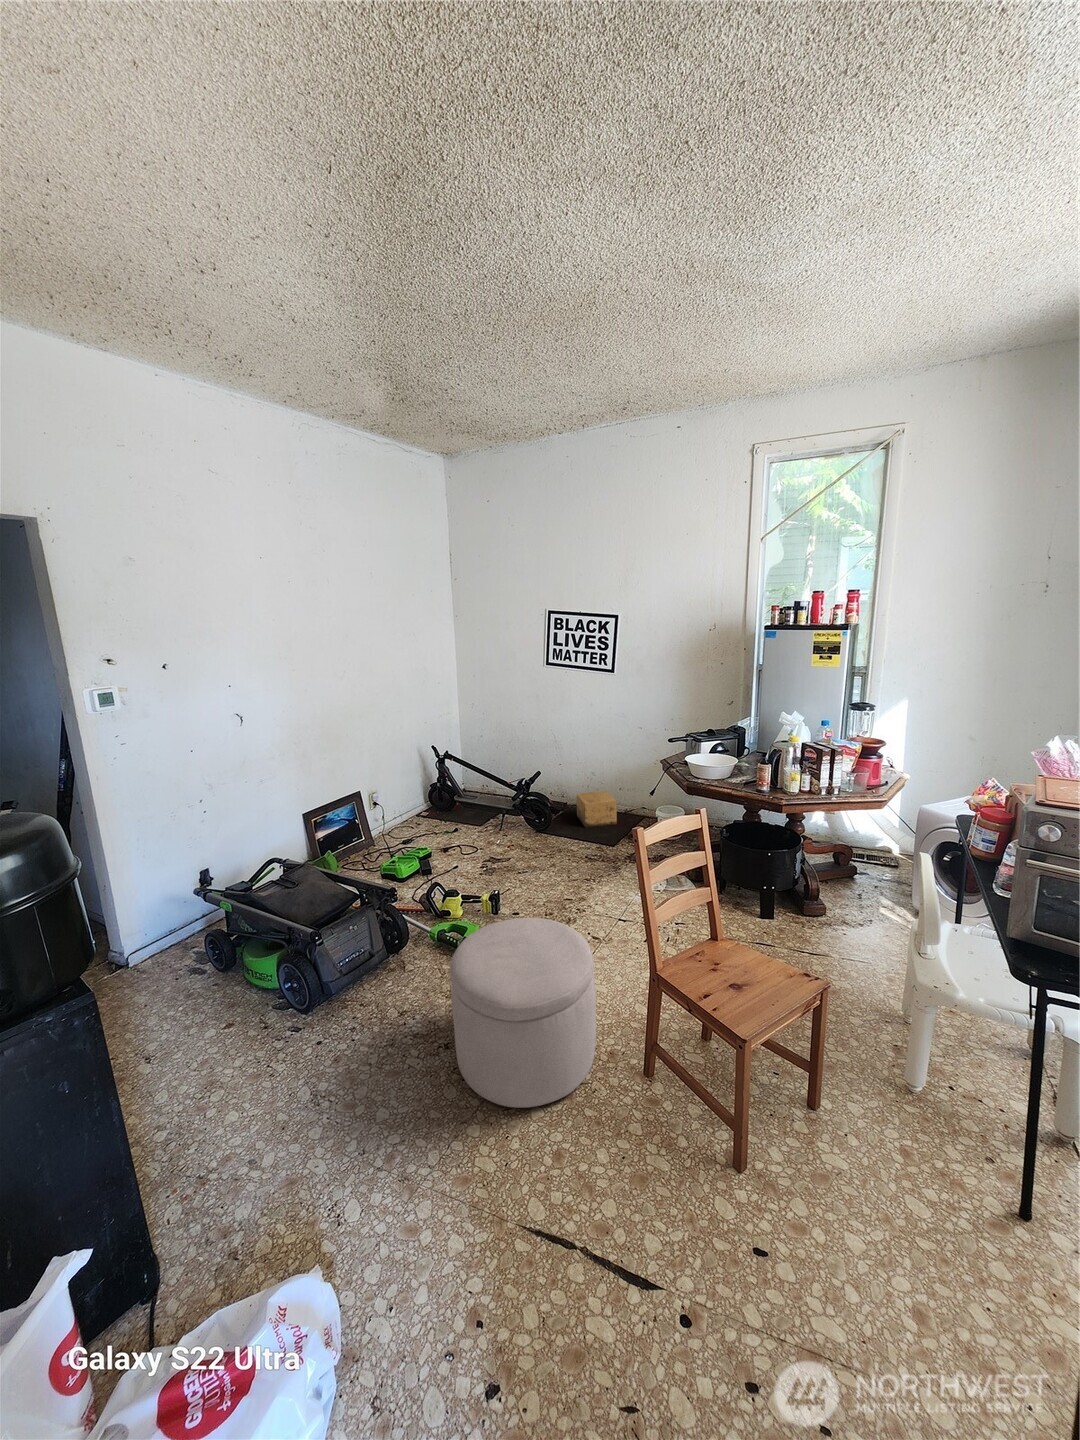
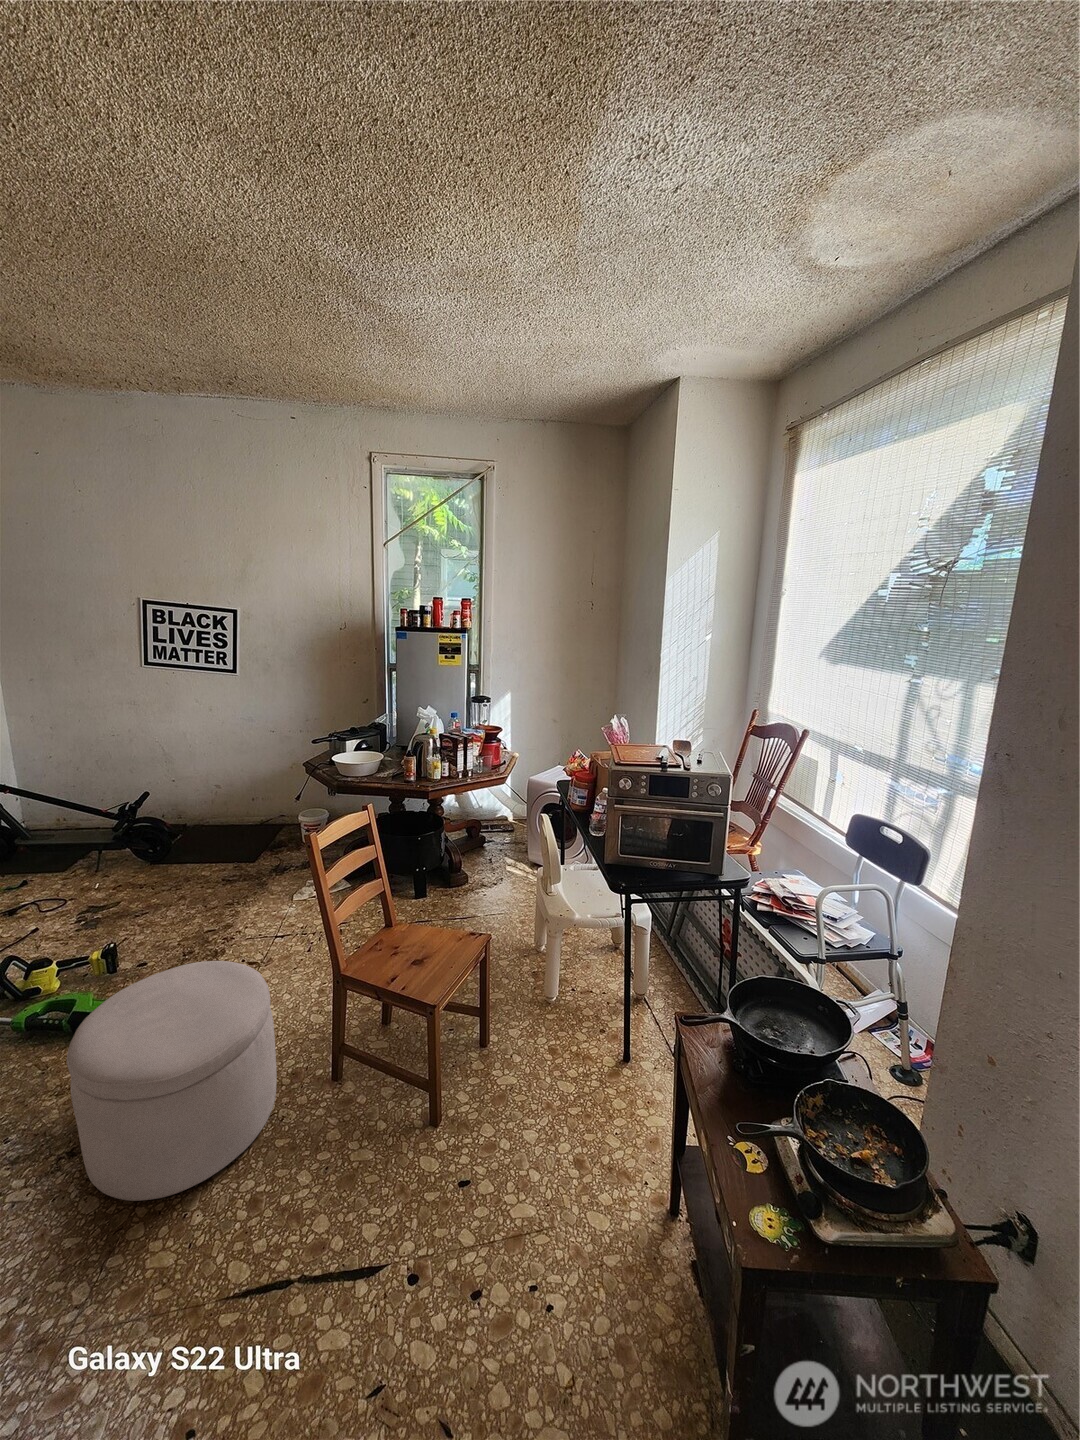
cardboard box: present [577,791,617,828] -> none [199,805,253,850]

